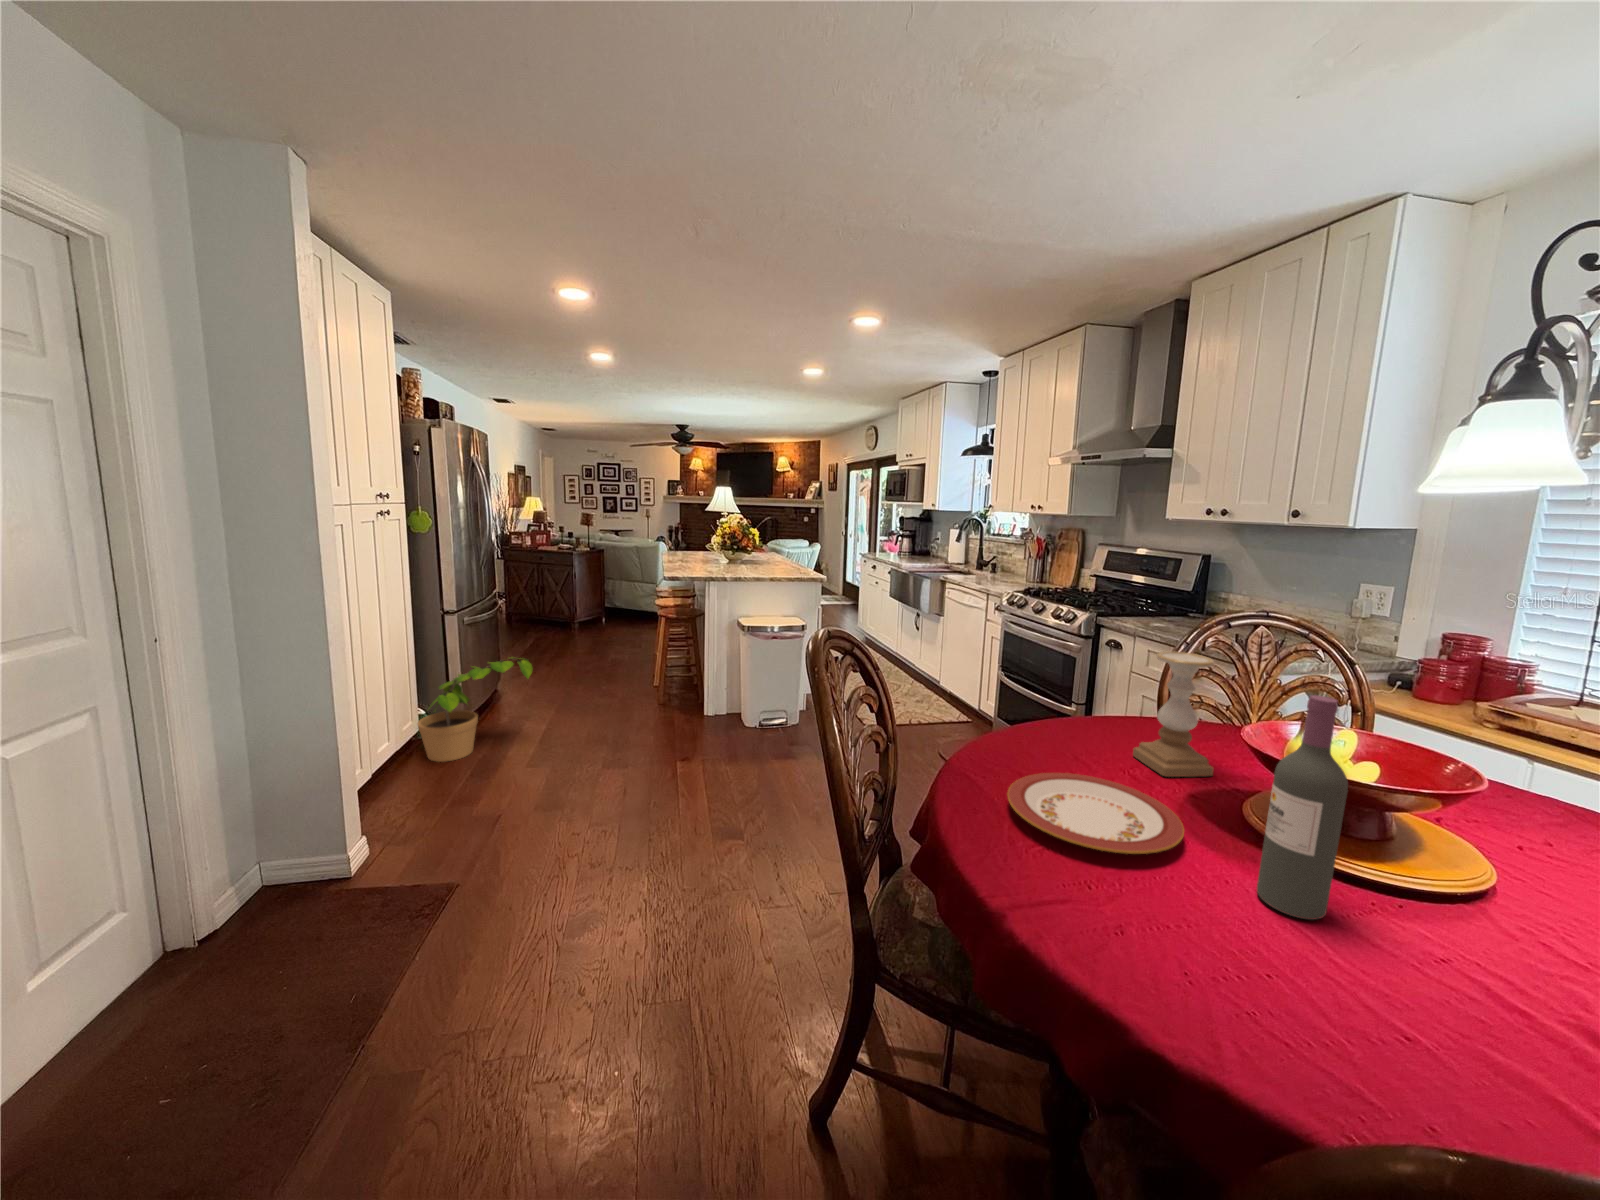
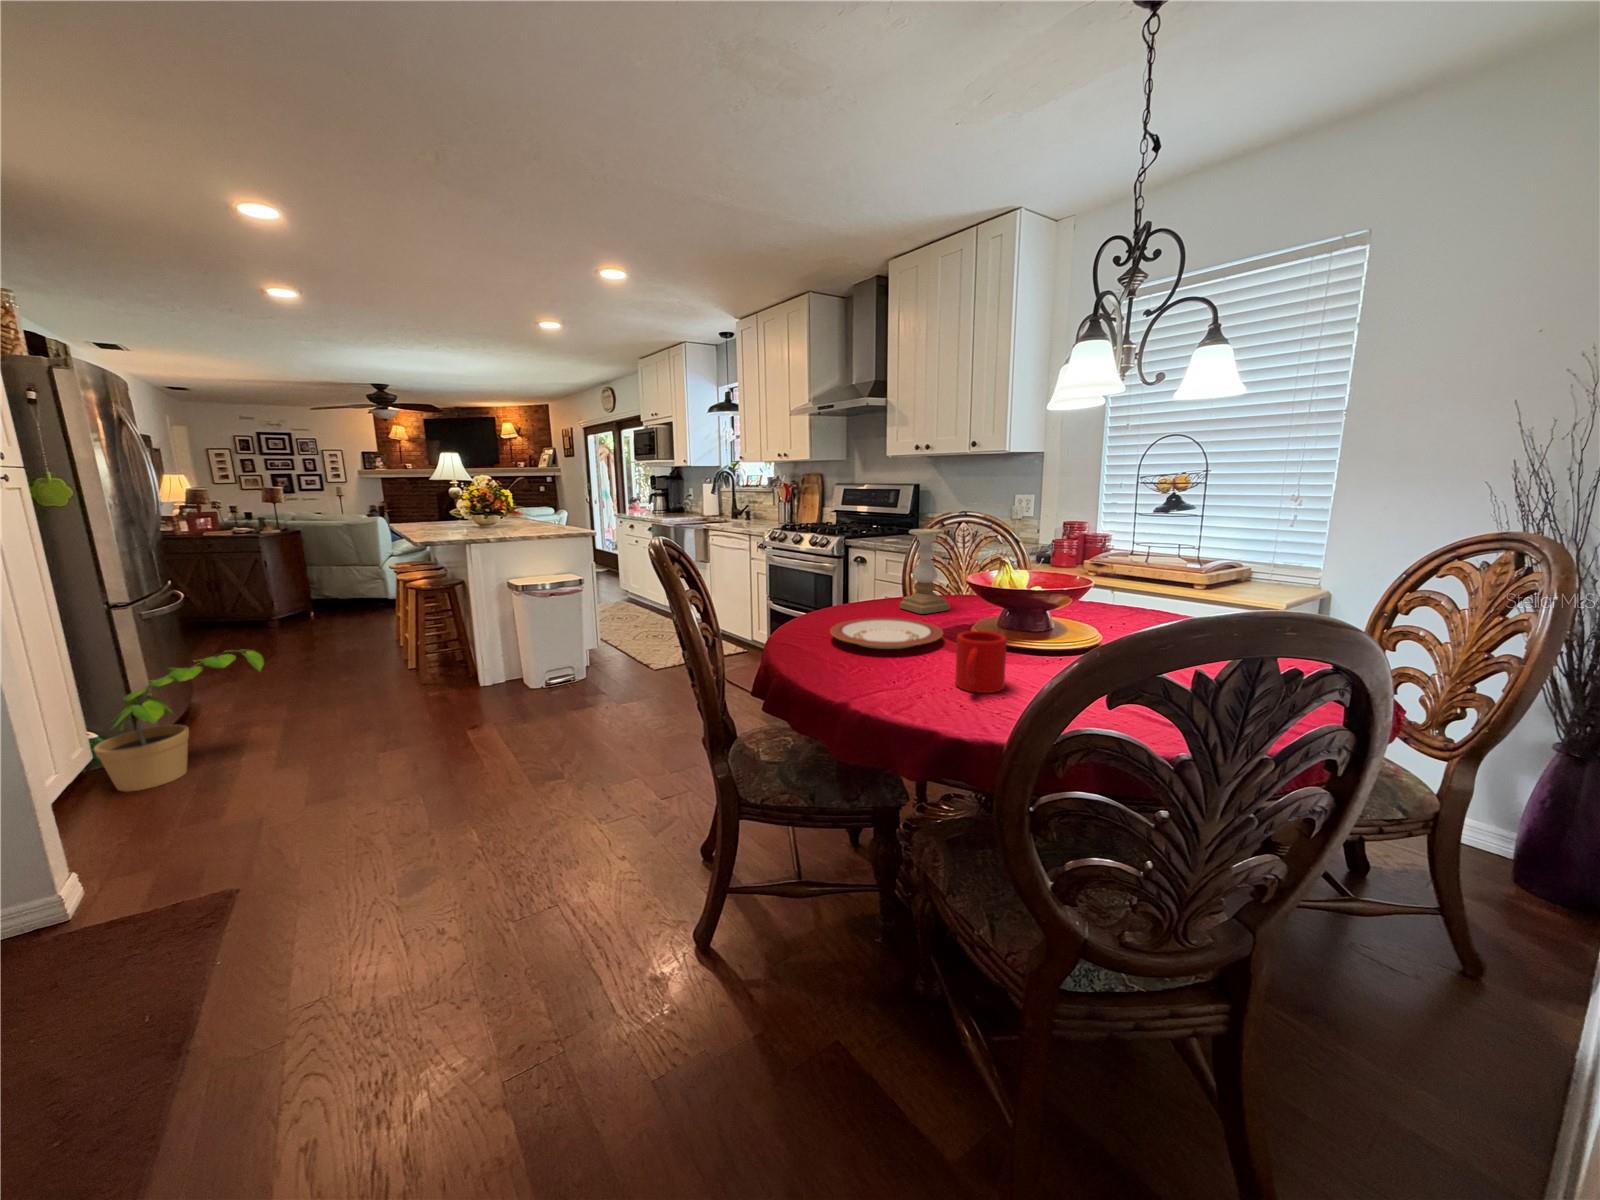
wine bottle: present [1257,695,1348,920] -> none [986,521,1025,656]
mug: none [1177,881,1285,1014] -> present [955,631,1007,693]

